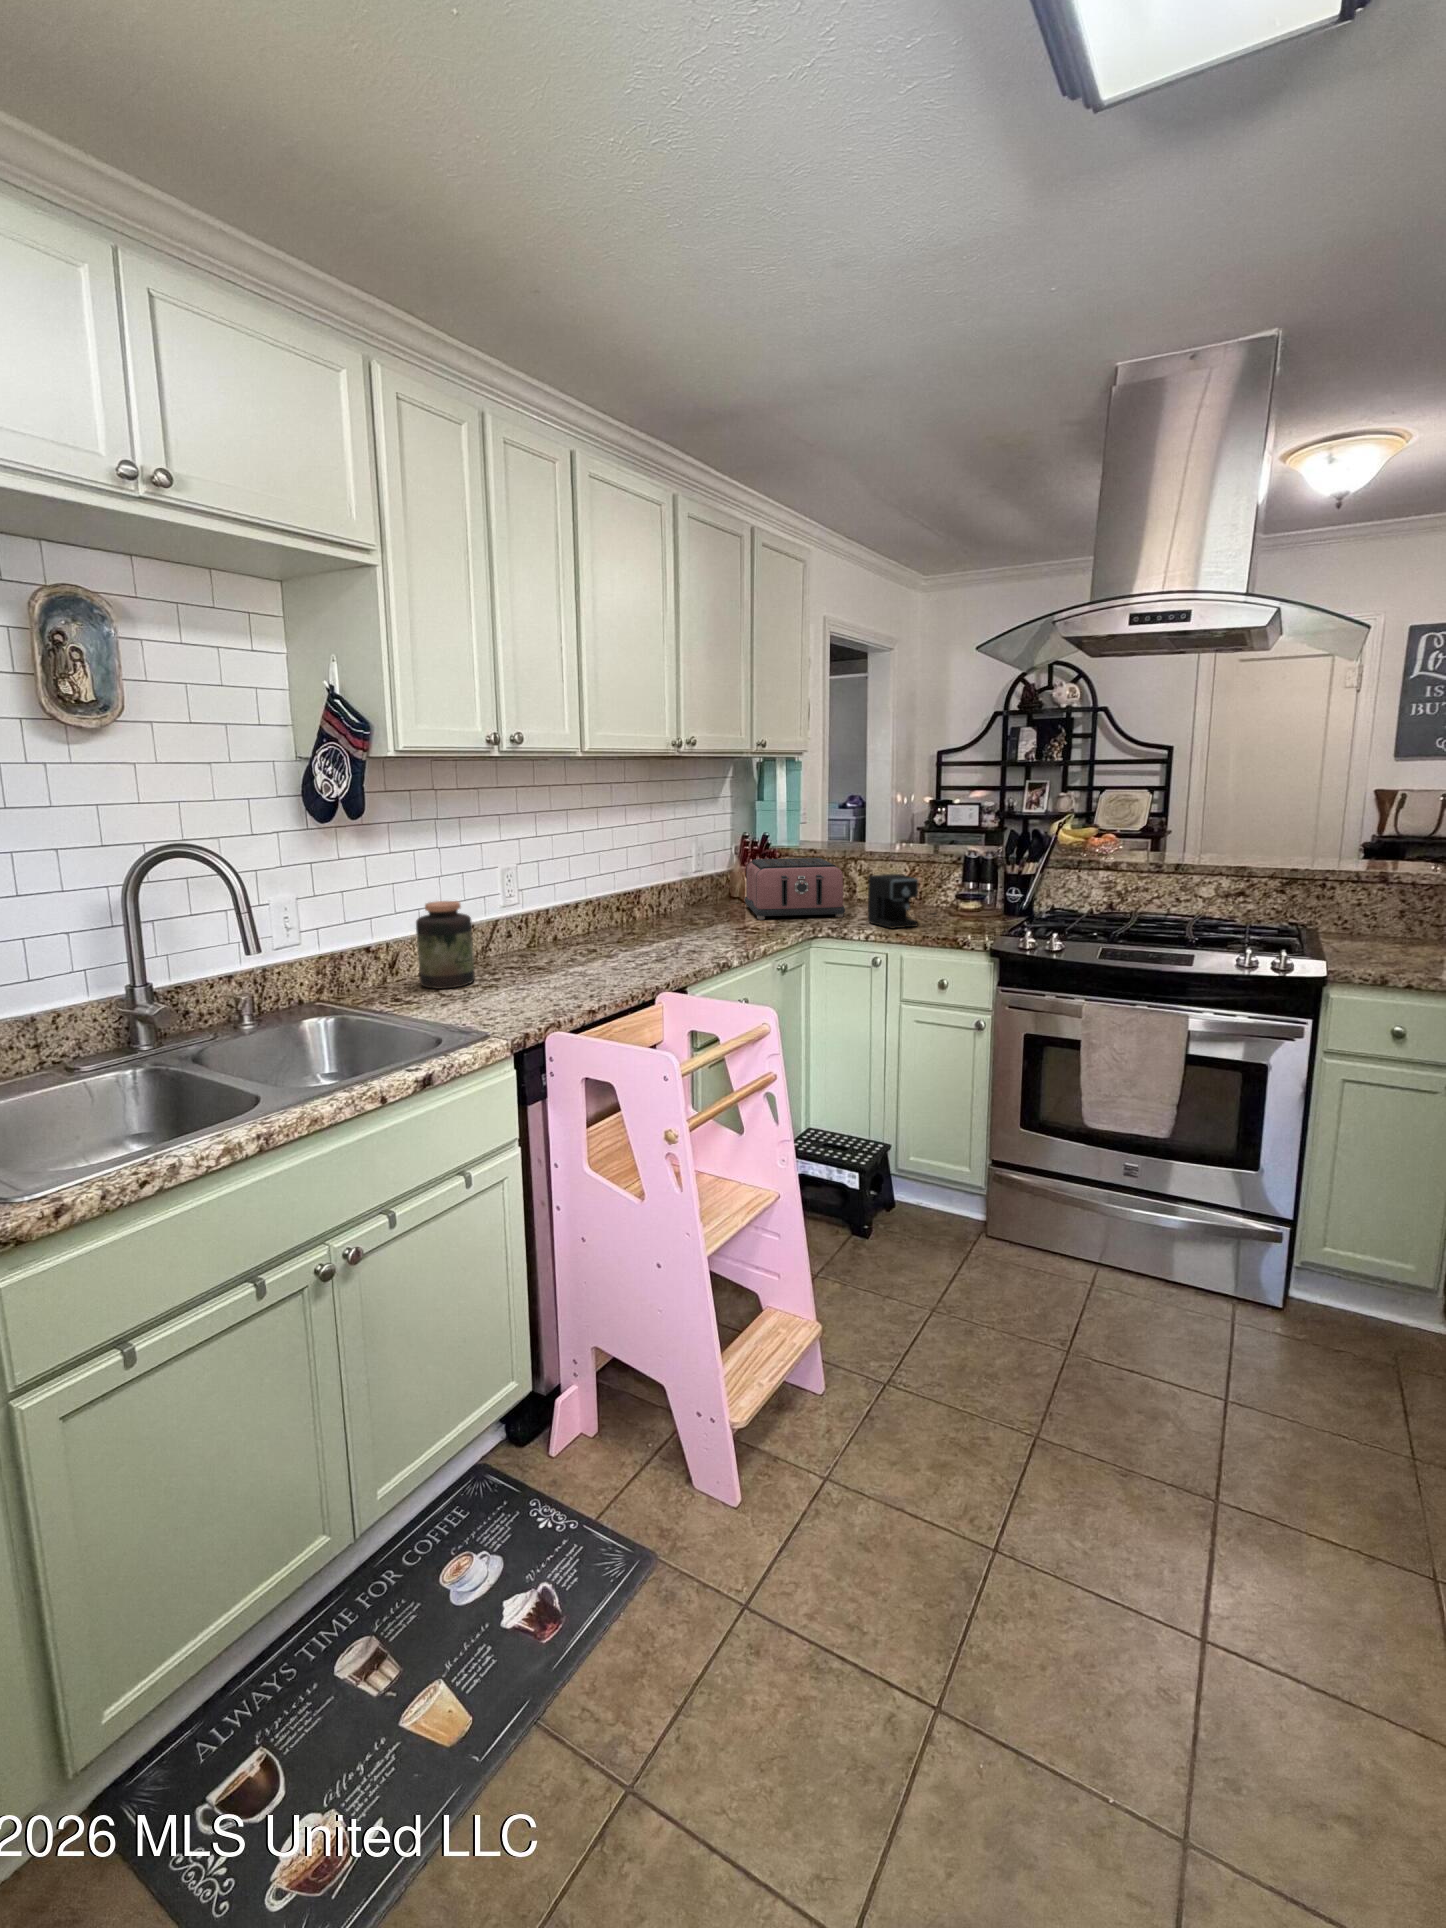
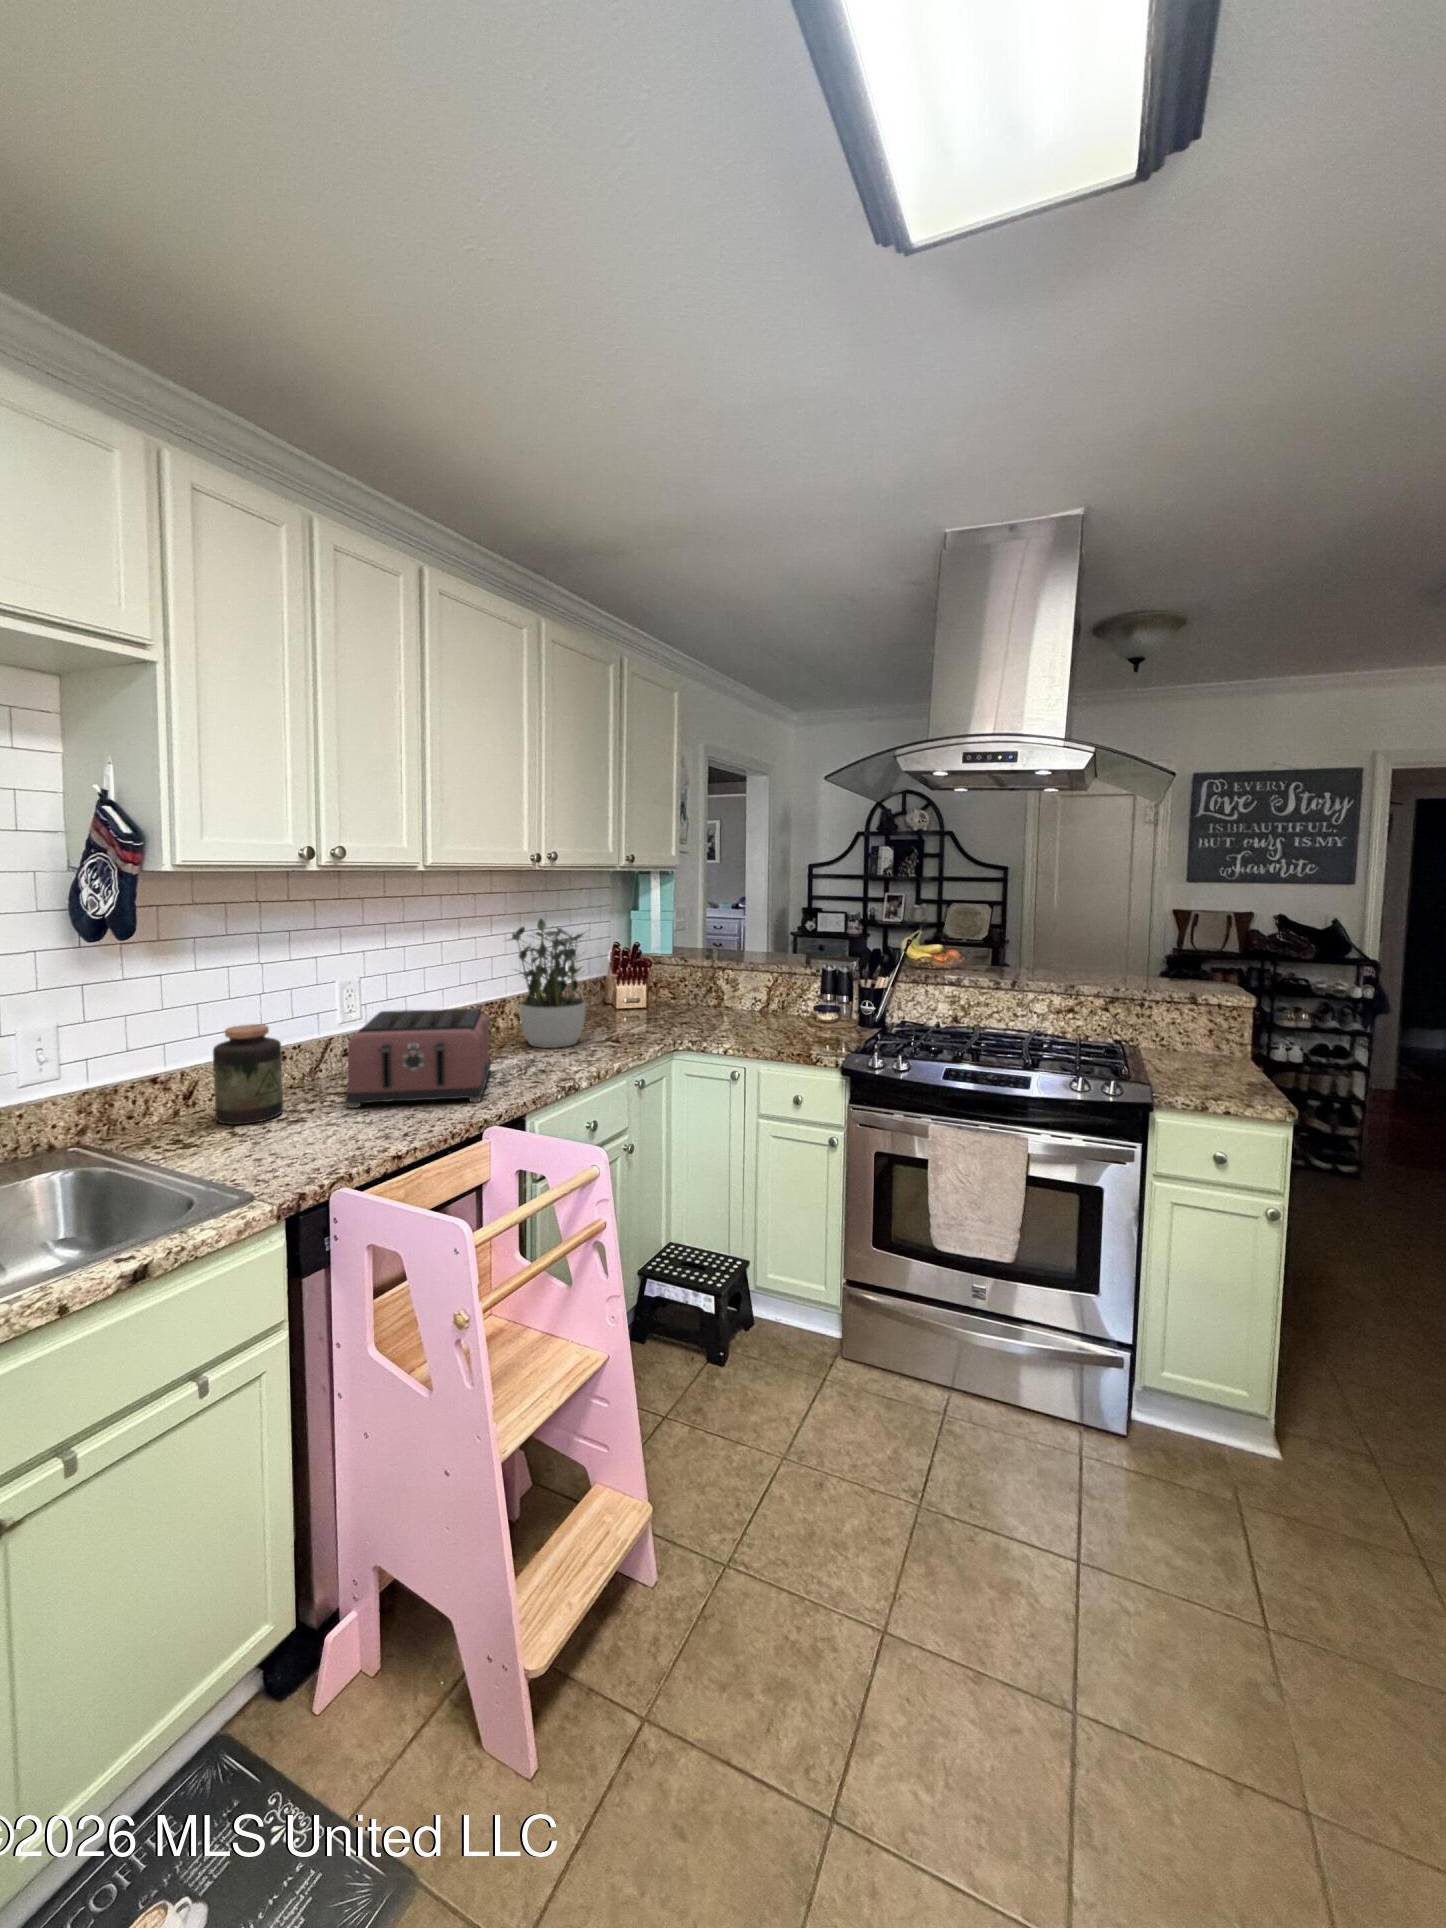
potted plant: none [646,805,729,933] -> present [511,919,585,1048]
toaster: present [745,858,845,920] -> present [345,1009,492,1108]
coffee maker: present [868,874,937,928] -> none [727,987,795,1043]

